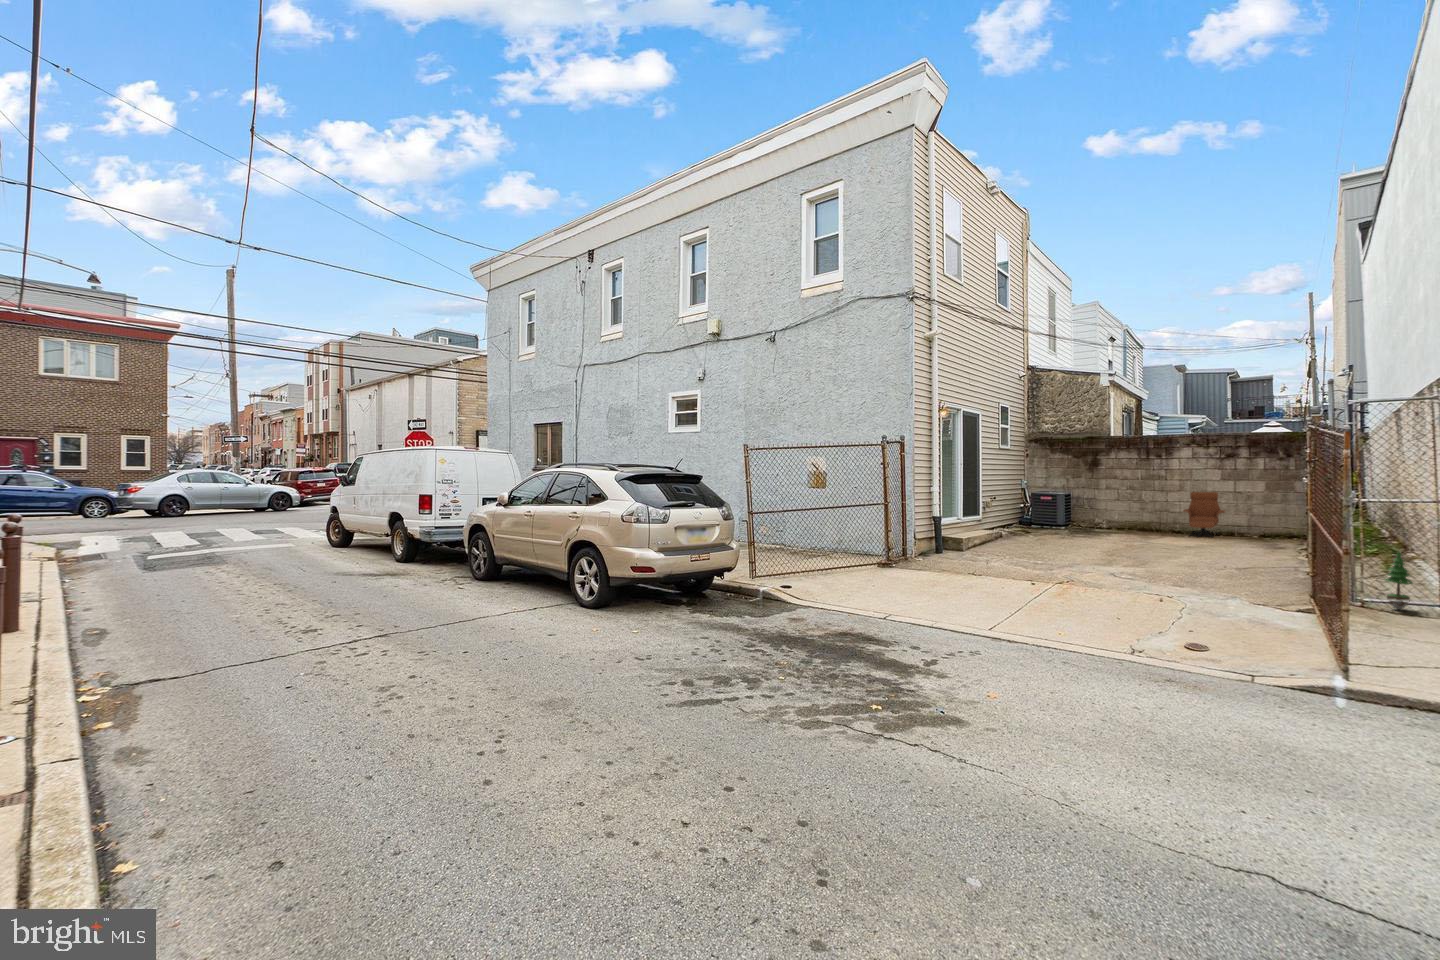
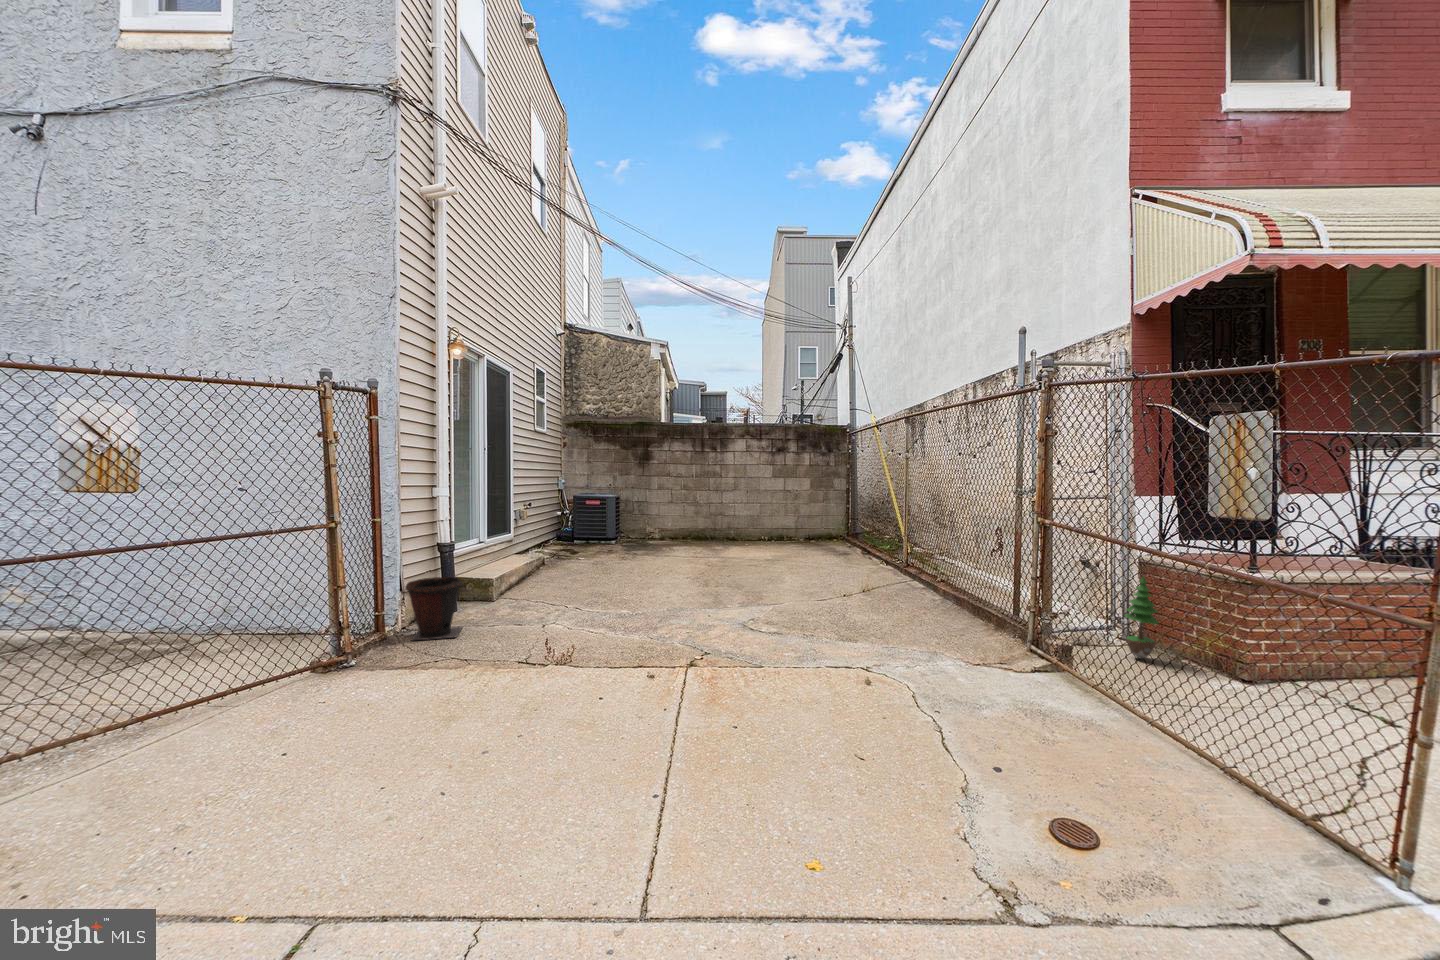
lounge chair: present [1183,492,1225,537] -> none [739,491,780,544]
bucket: none [917,532,945,562] -> present [405,577,463,640]

